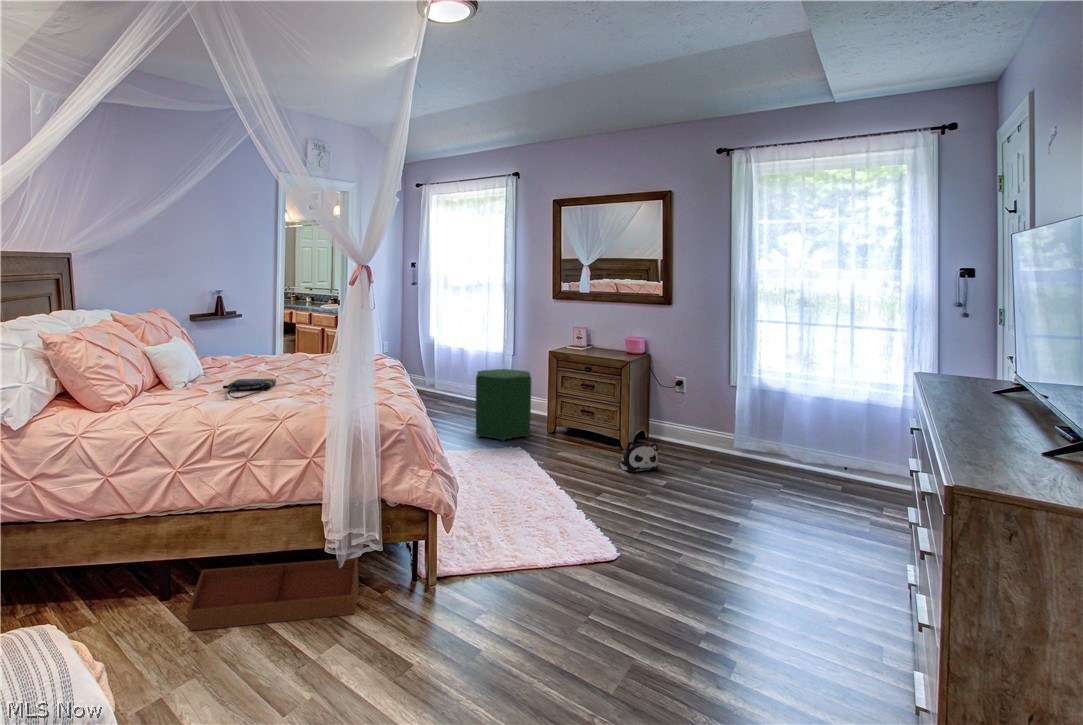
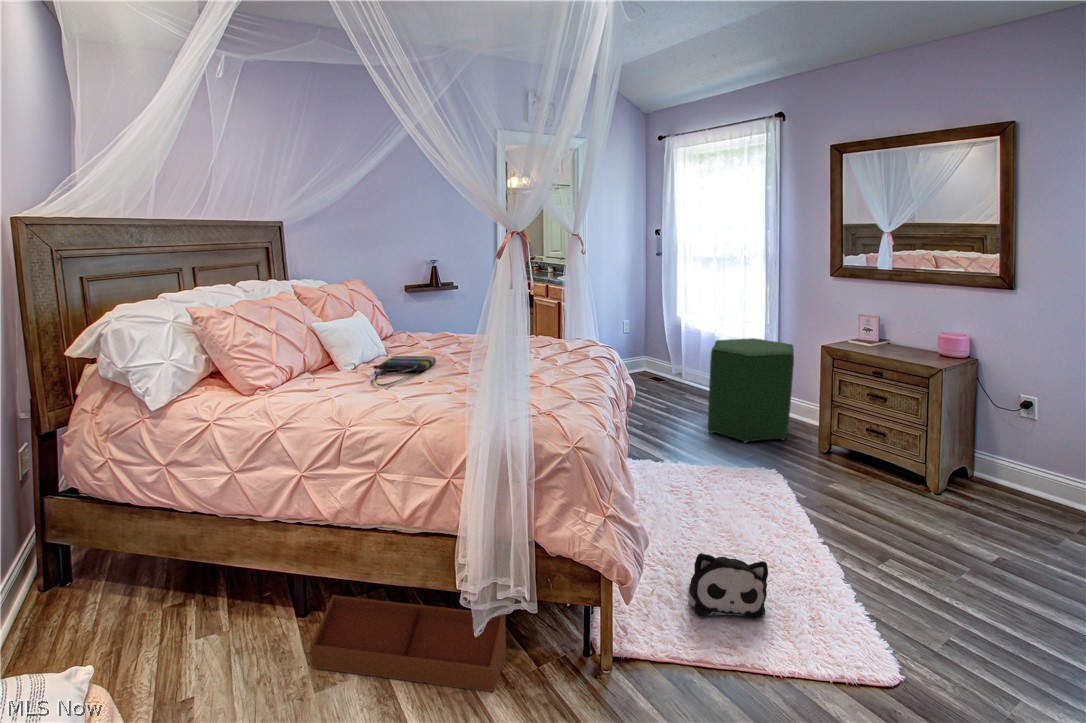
plush toy: present [618,442,658,472] -> present [689,553,768,619]

